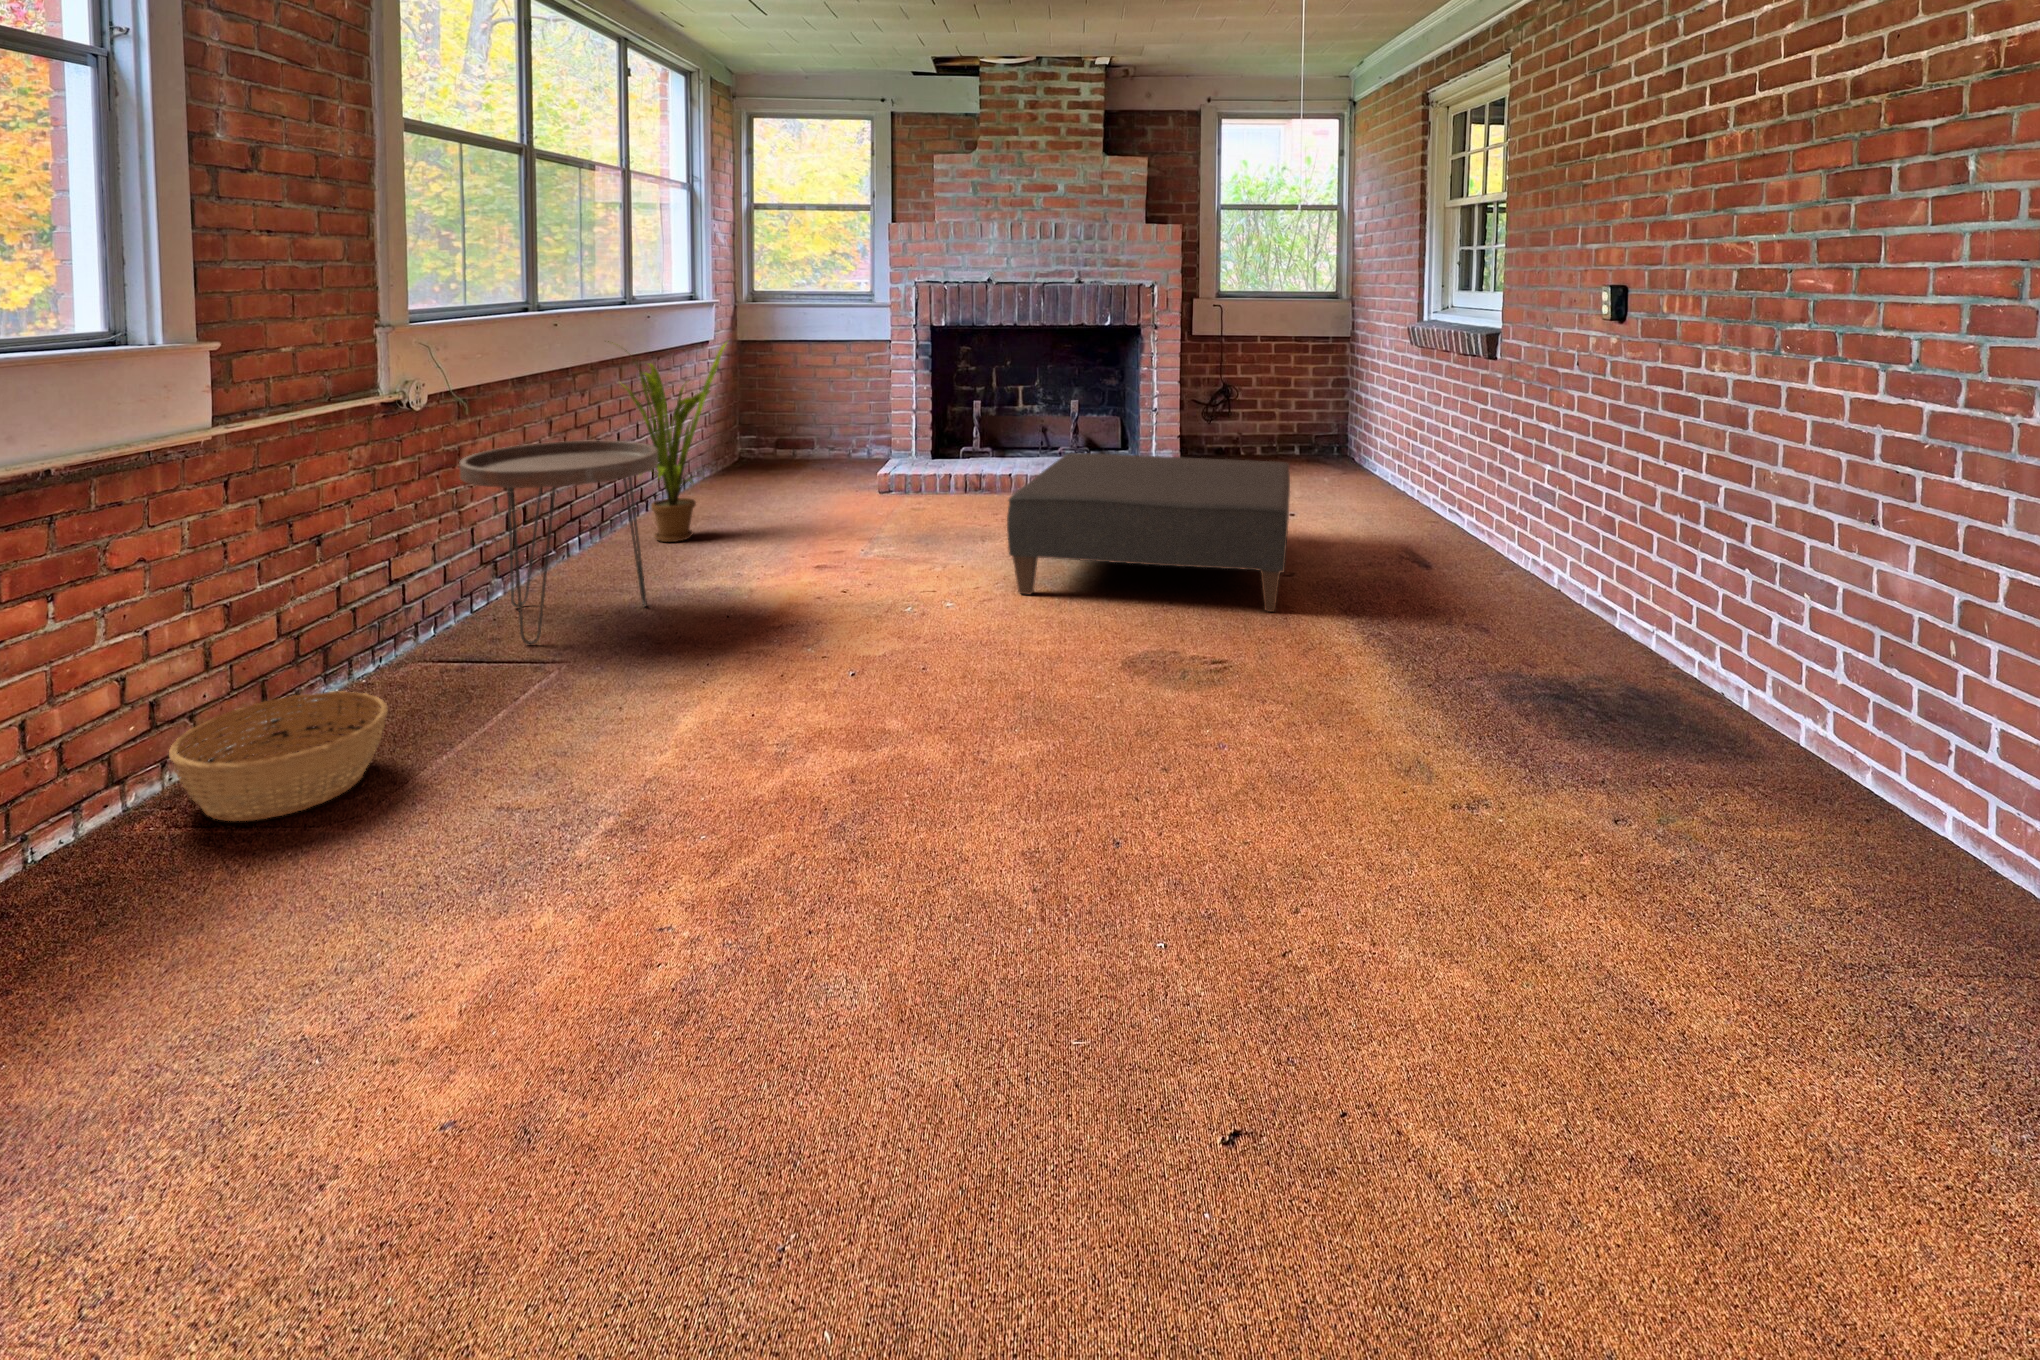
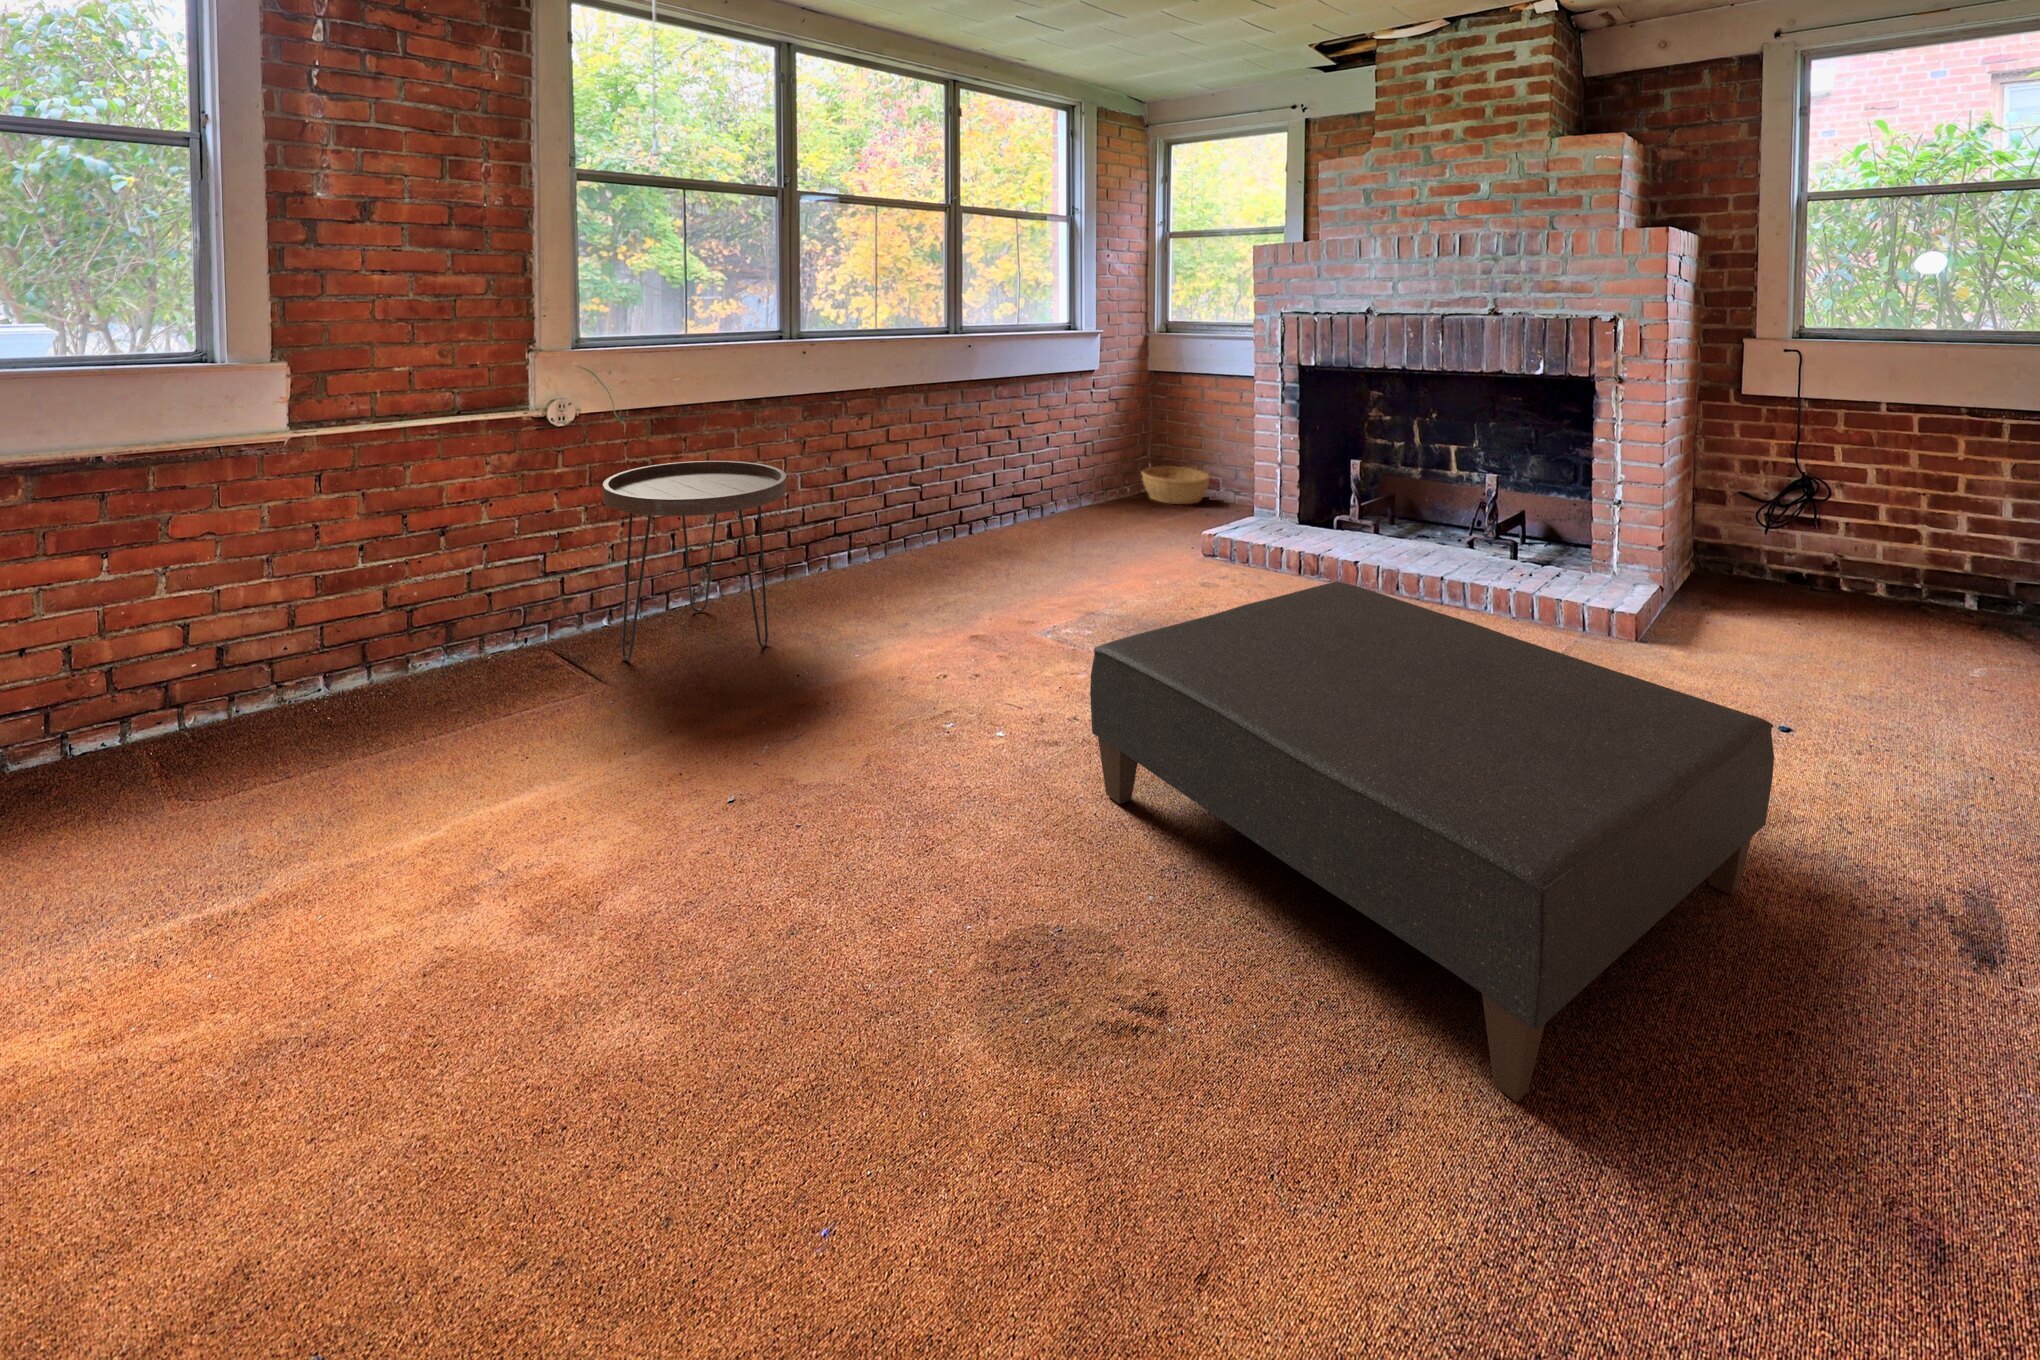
house plant: present [608,341,727,542] -> none [873,365,988,574]
basket: present [169,691,388,821] -> present [1141,467,1211,504]

